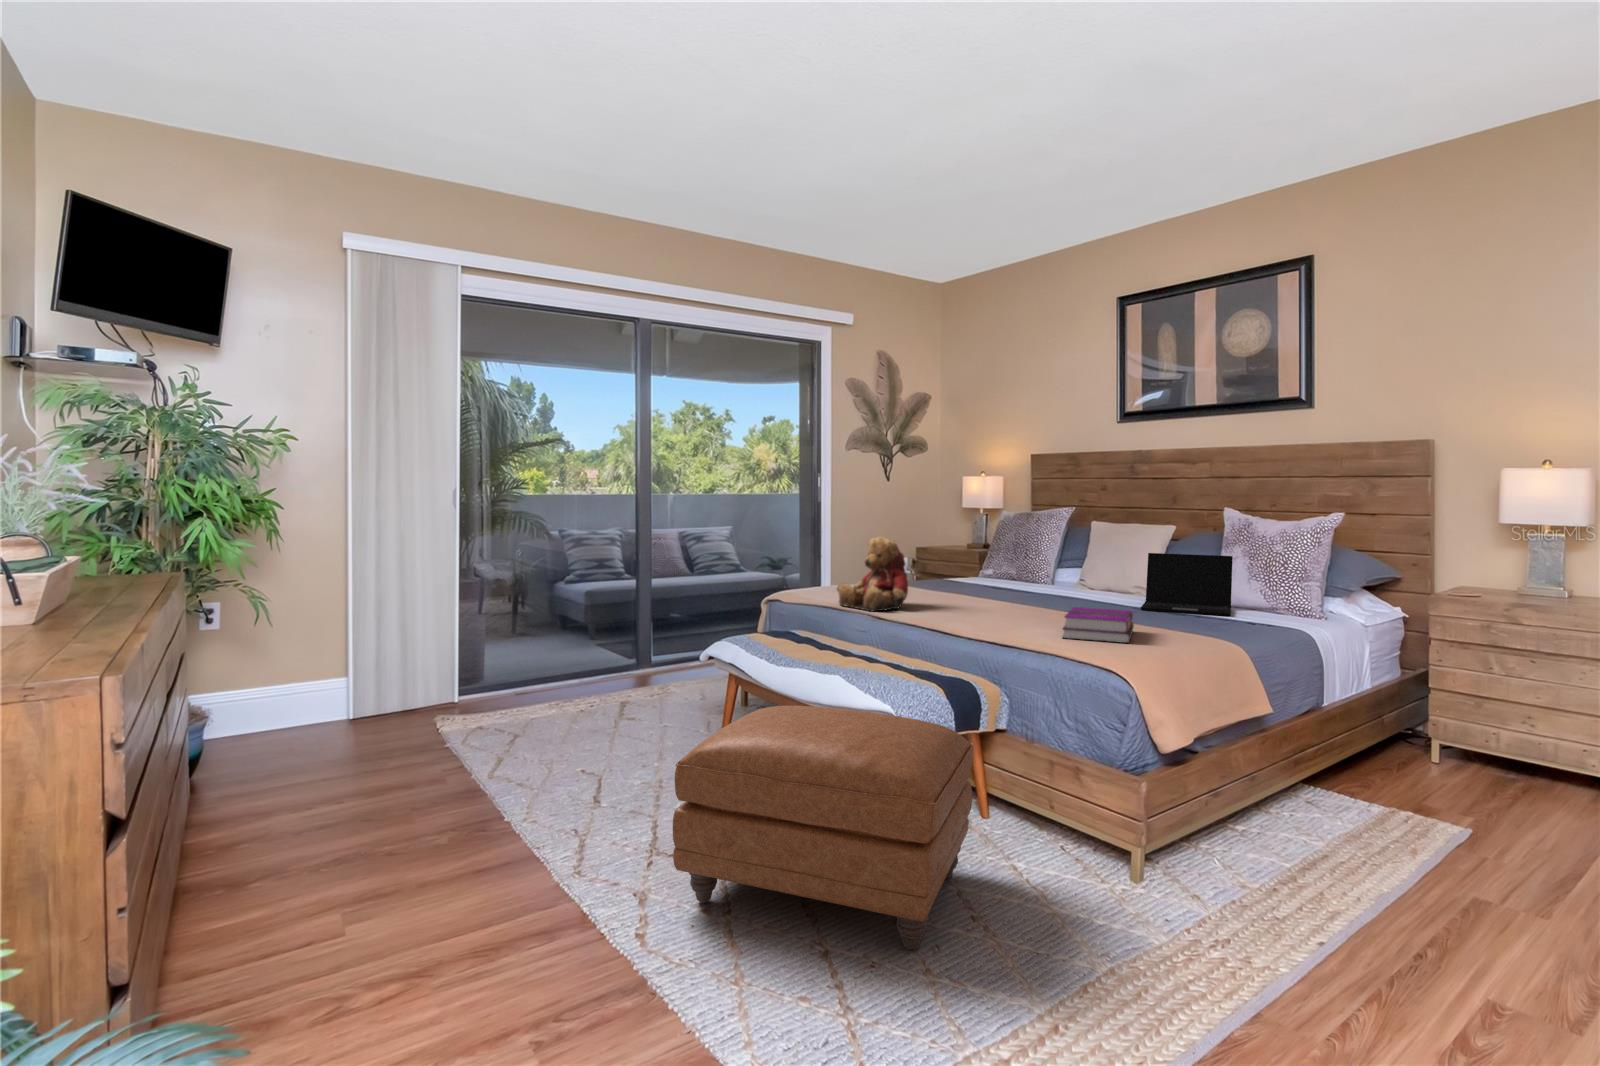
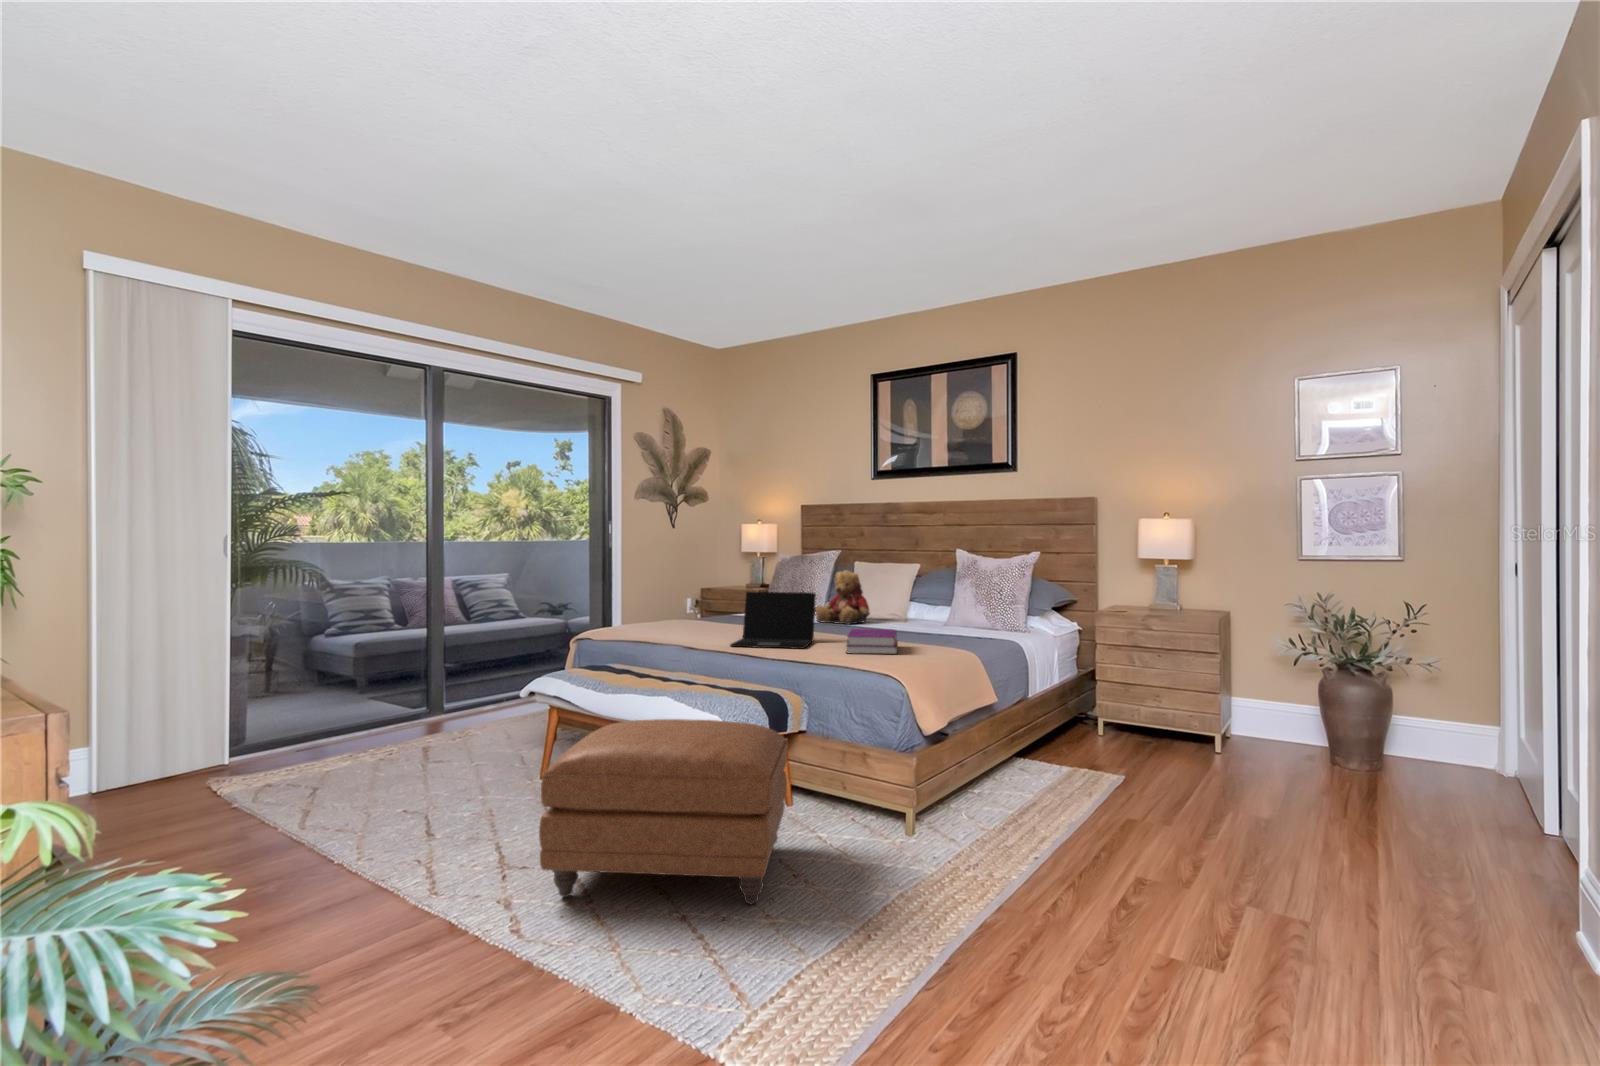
teddy bear: present [837,536,908,612] -> present [815,570,870,625]
laptop: present [1141,553,1233,616] -> present [730,592,816,649]

